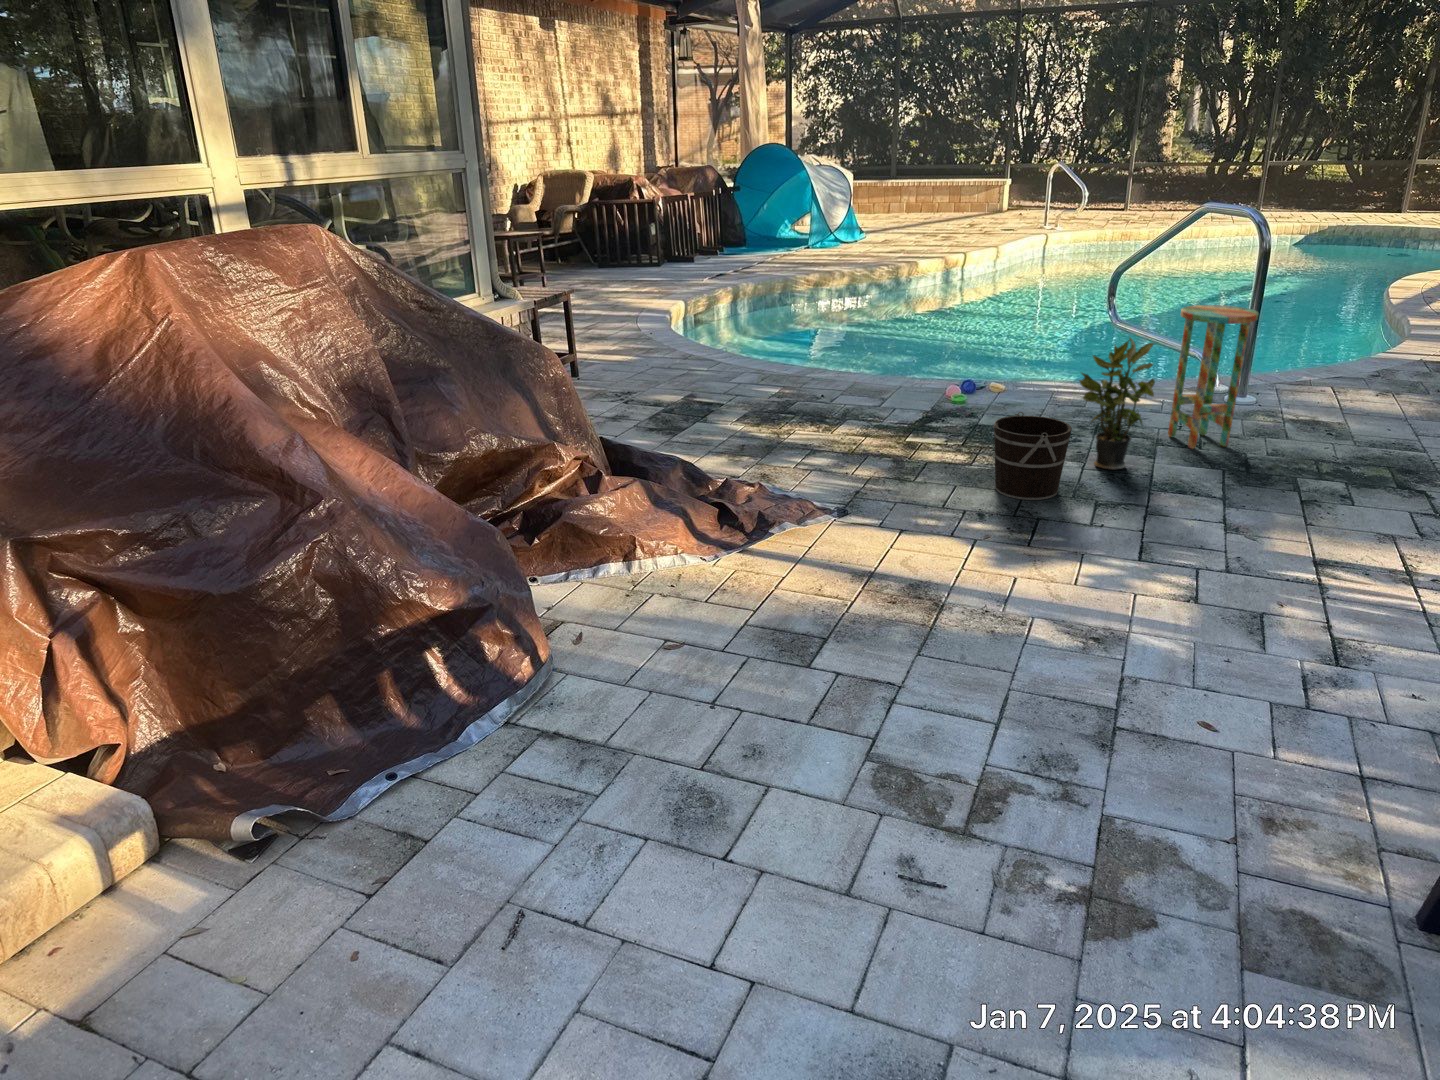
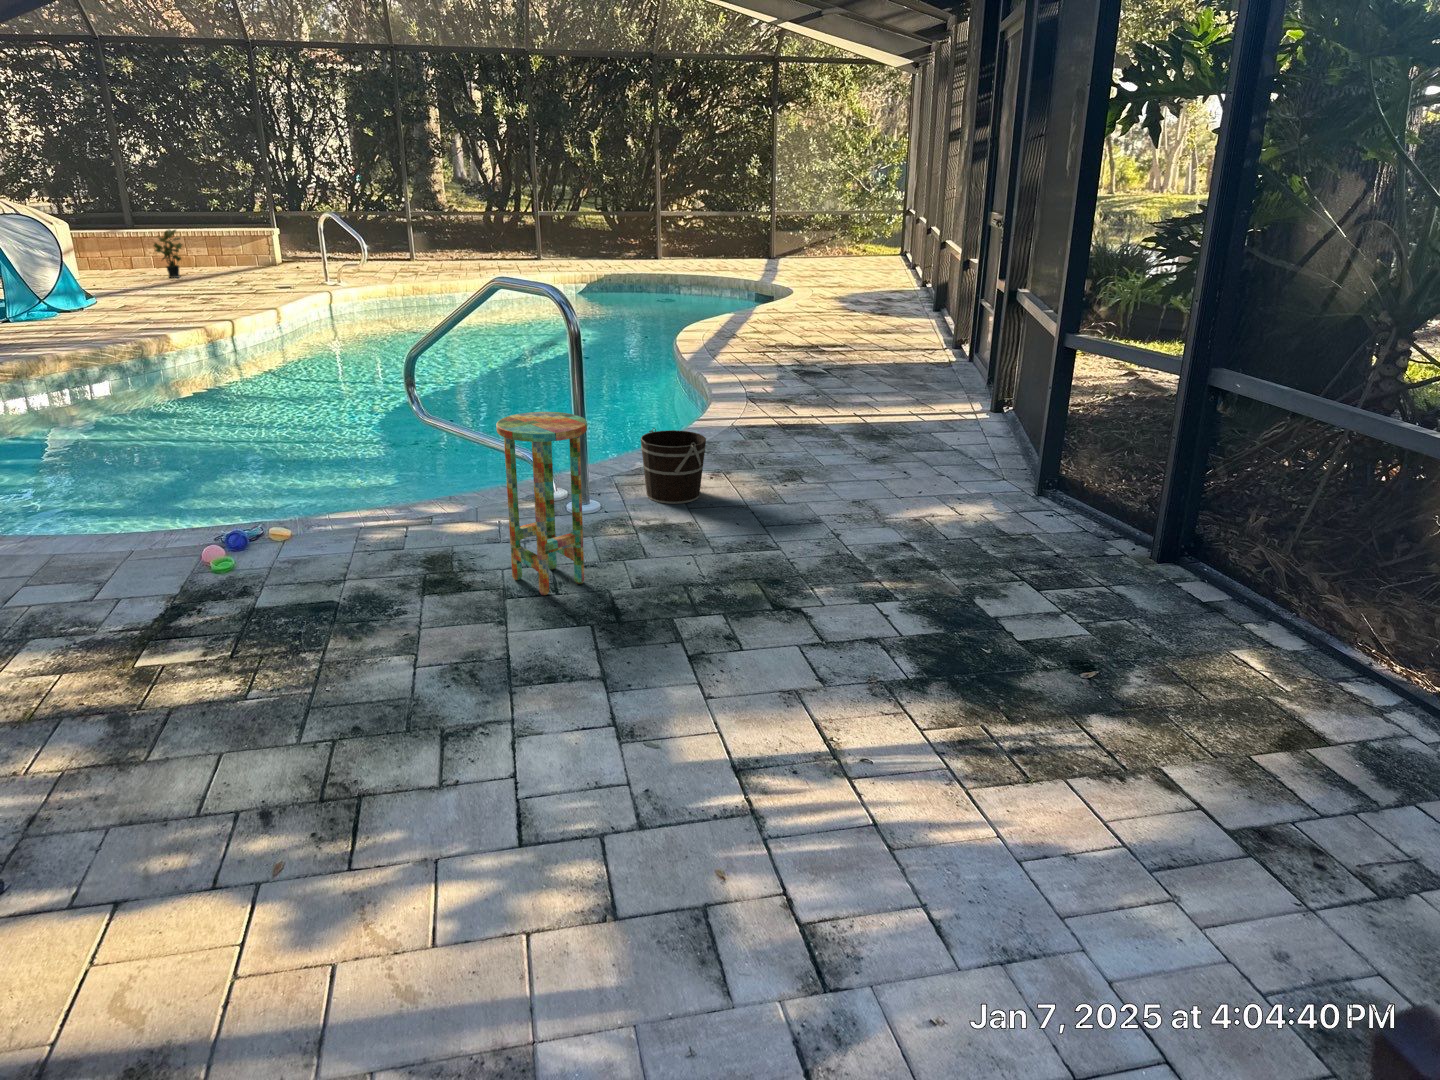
potted plant: present [1079,338,1155,470] -> present [154,229,182,278]
bucket: present [993,412,1072,500] -> present [641,428,706,504]

